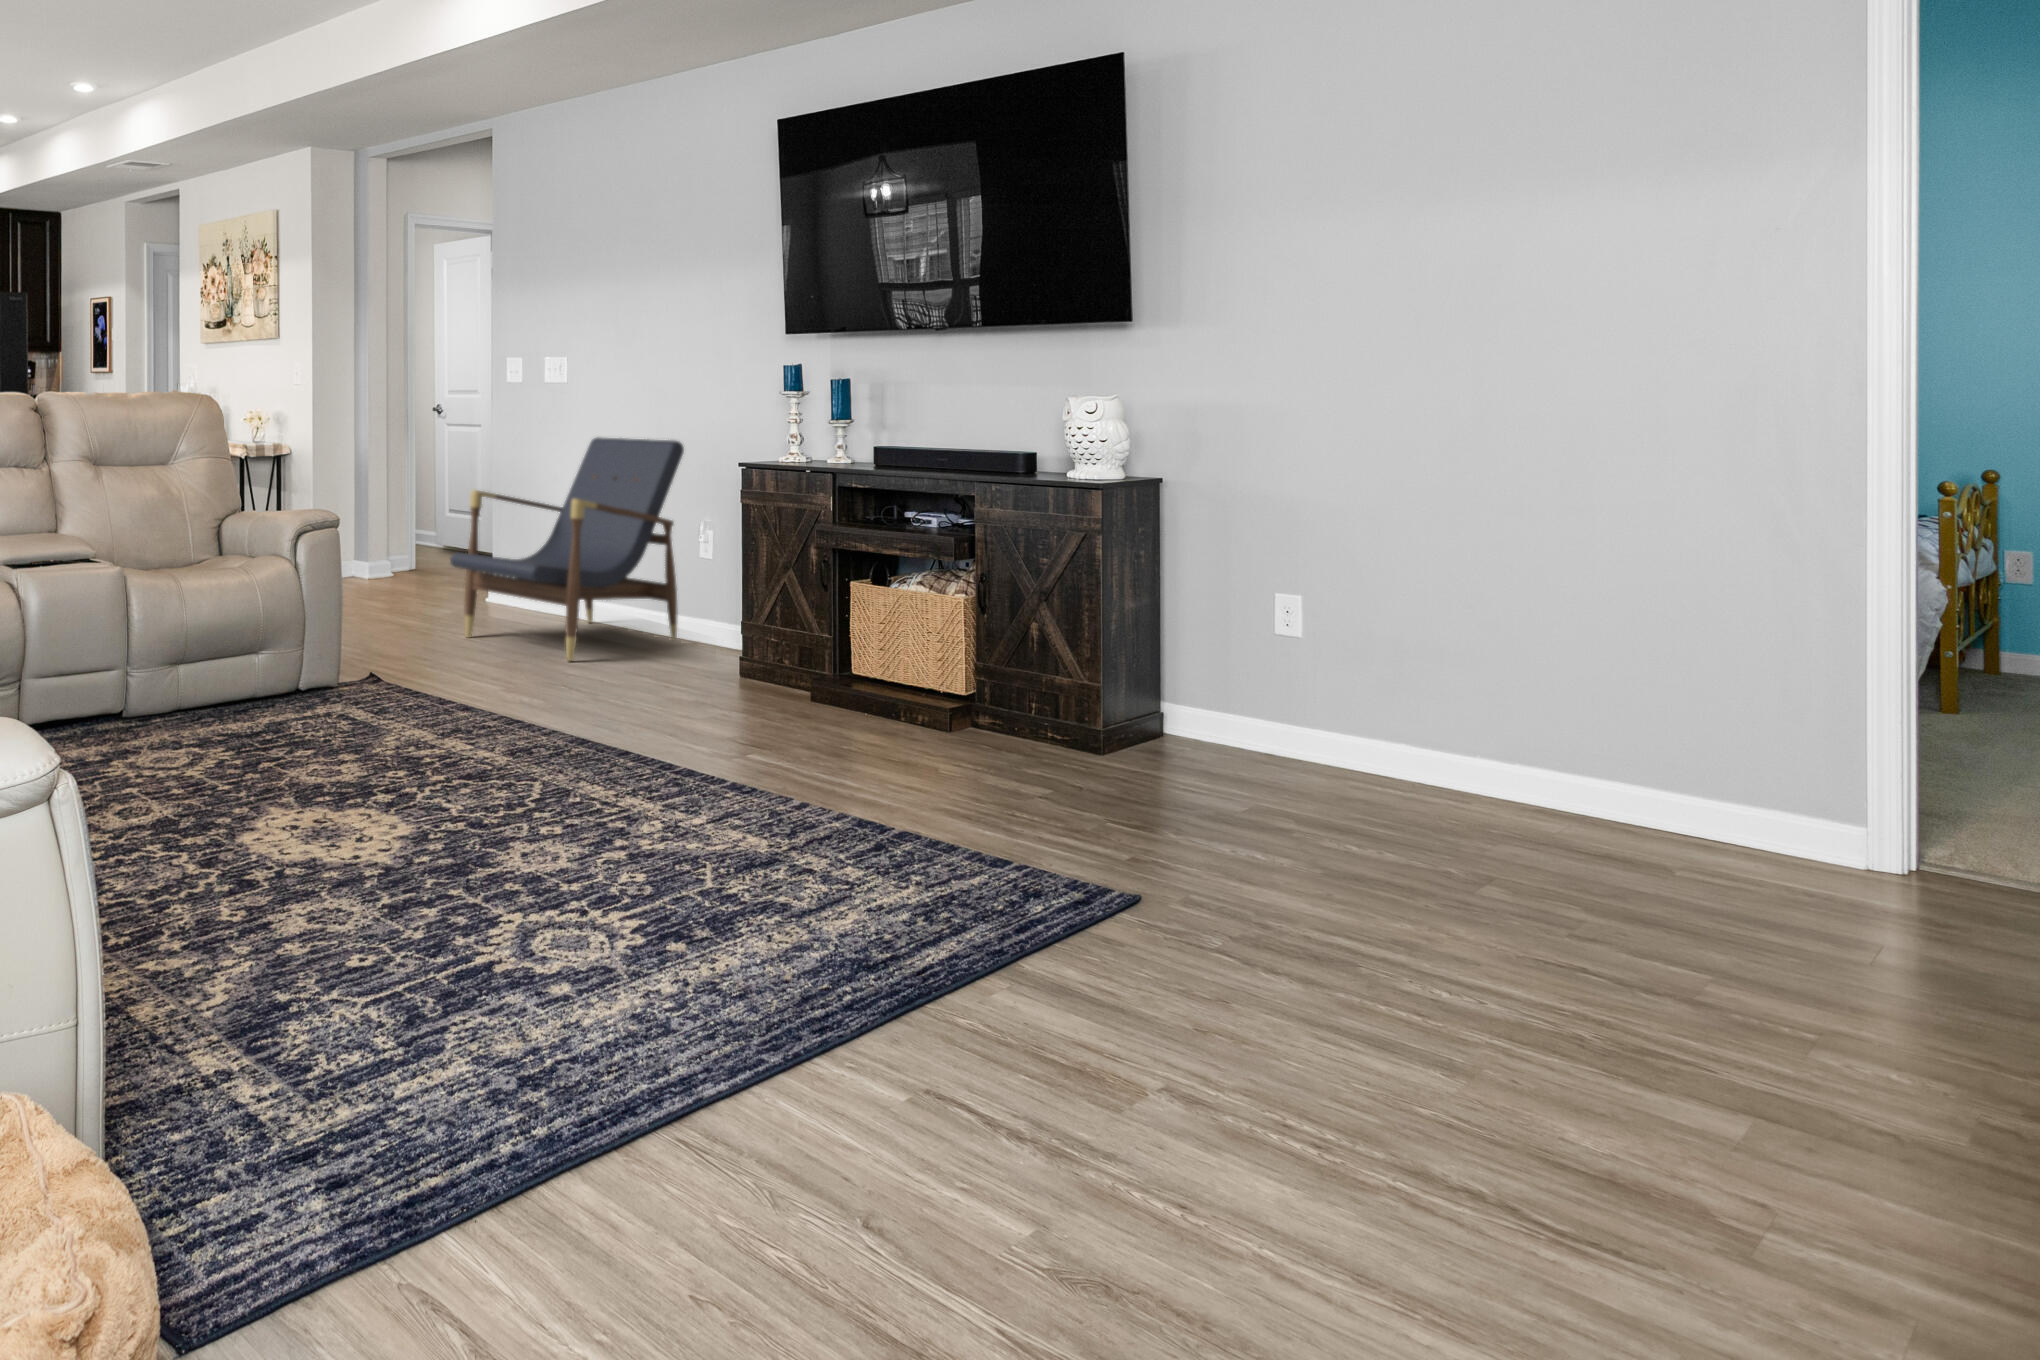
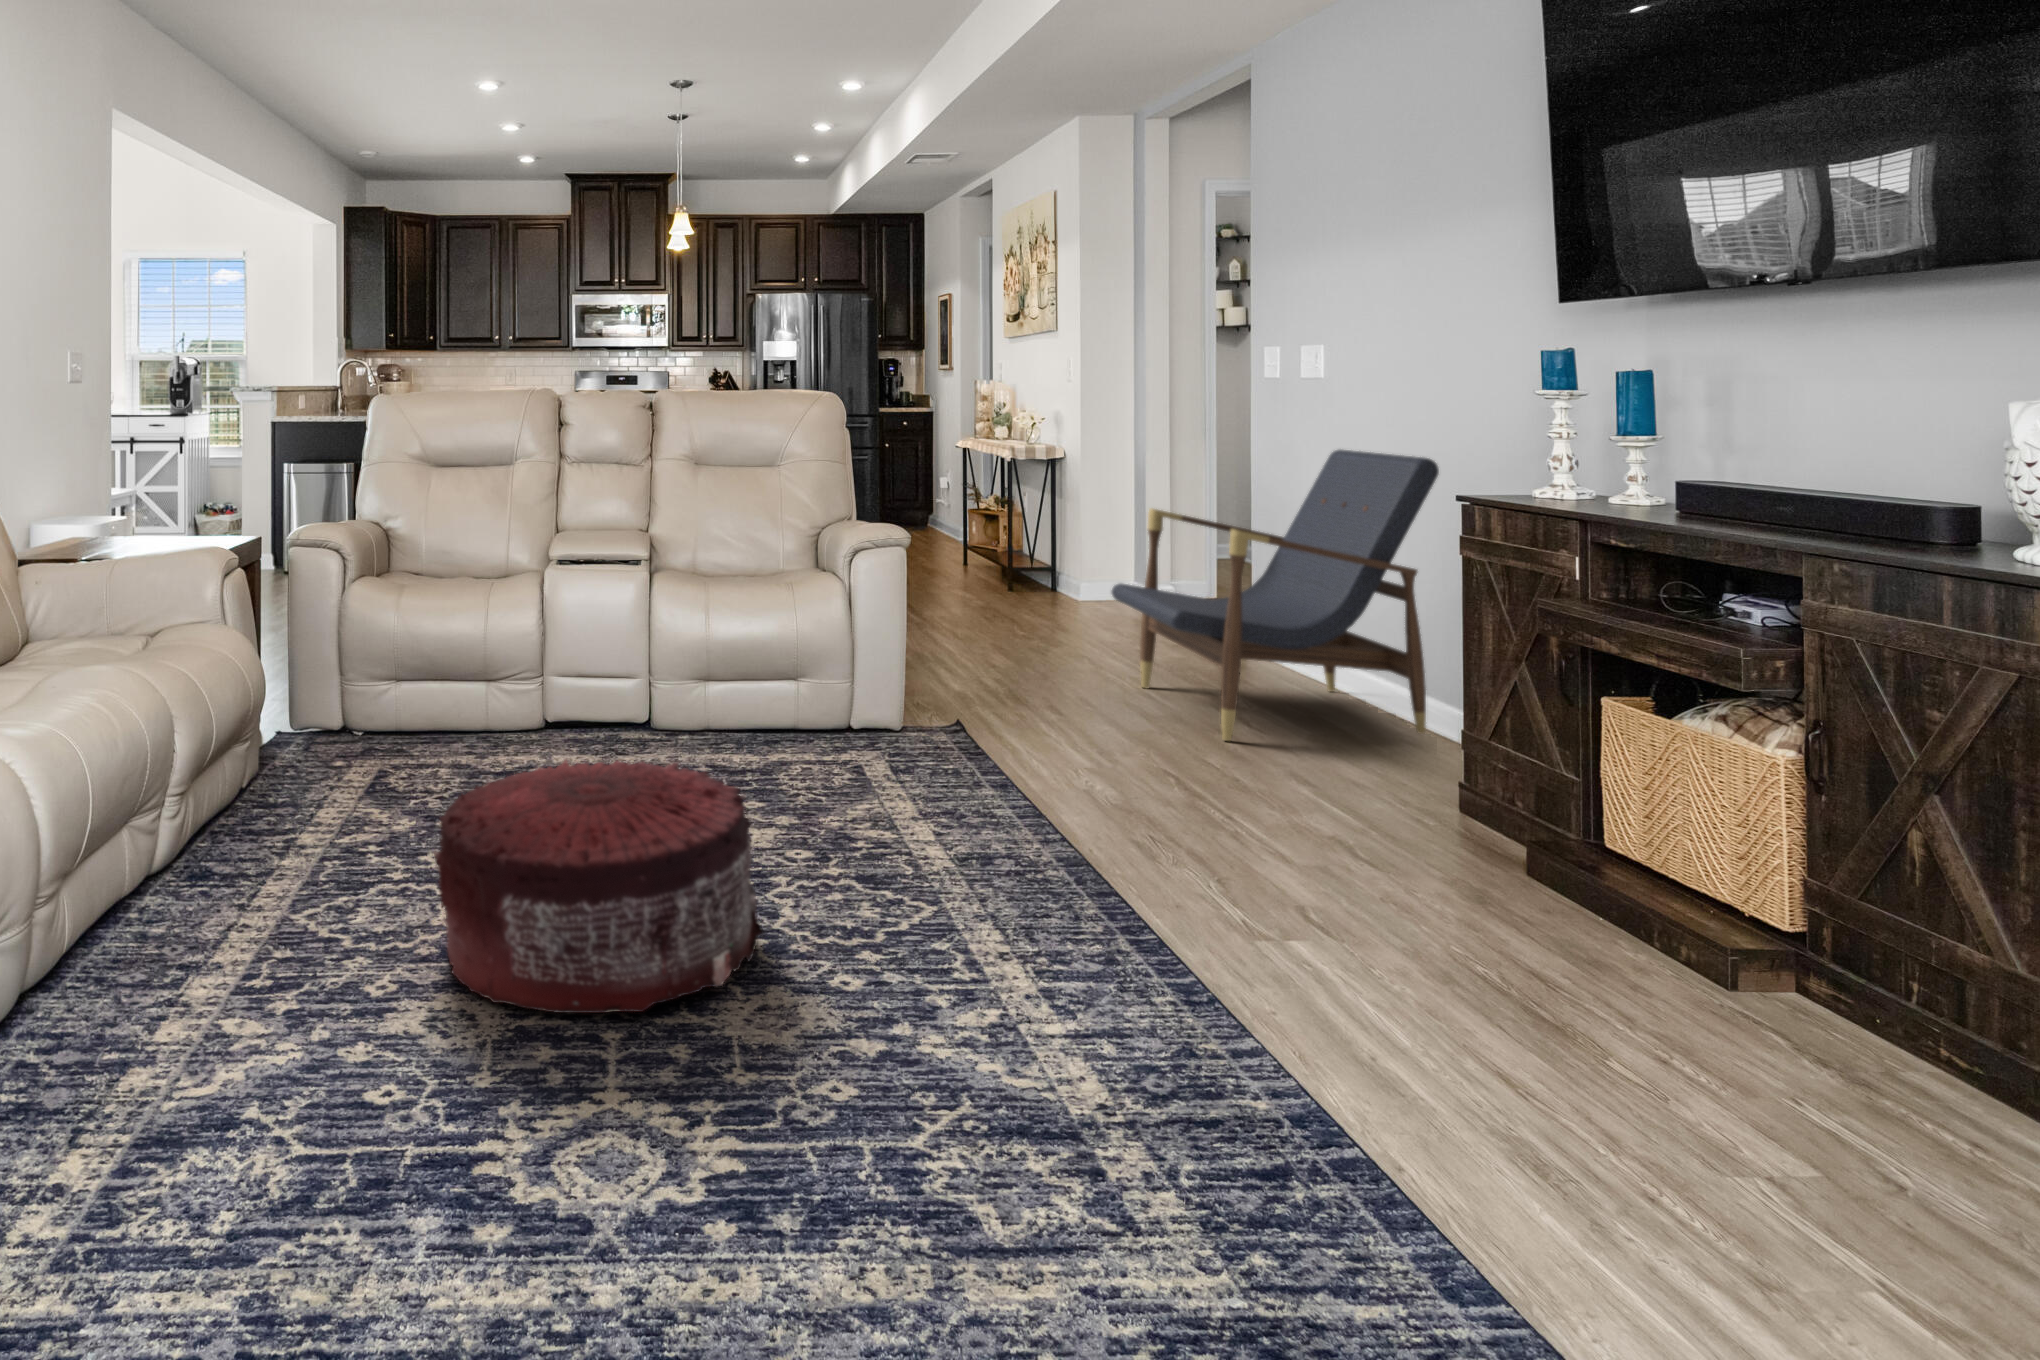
pouf: none [222,703,488,900] -> present [434,761,764,1013]

